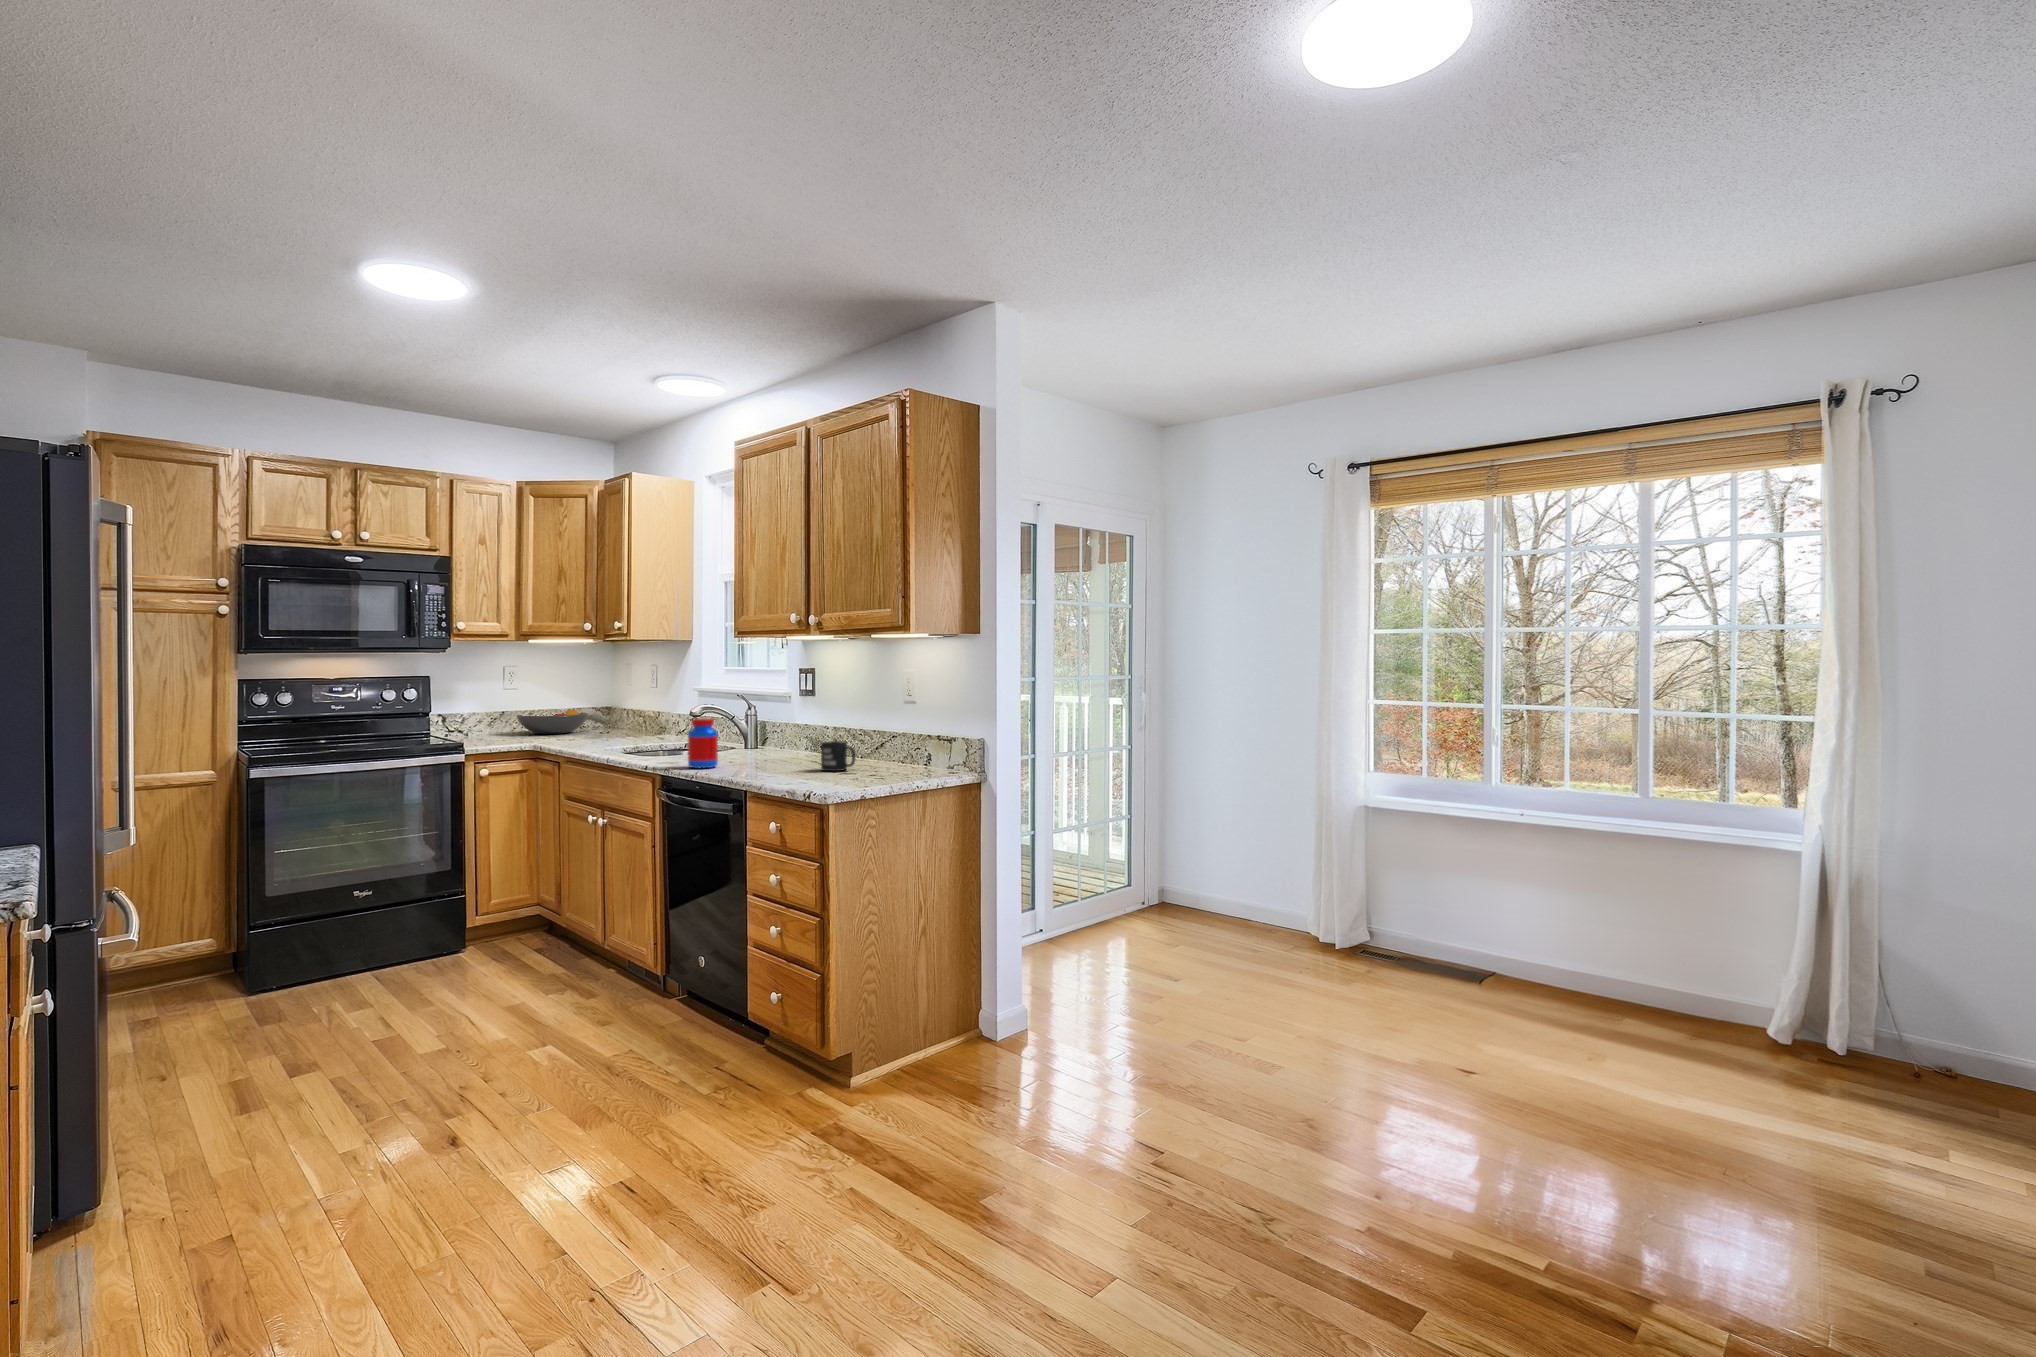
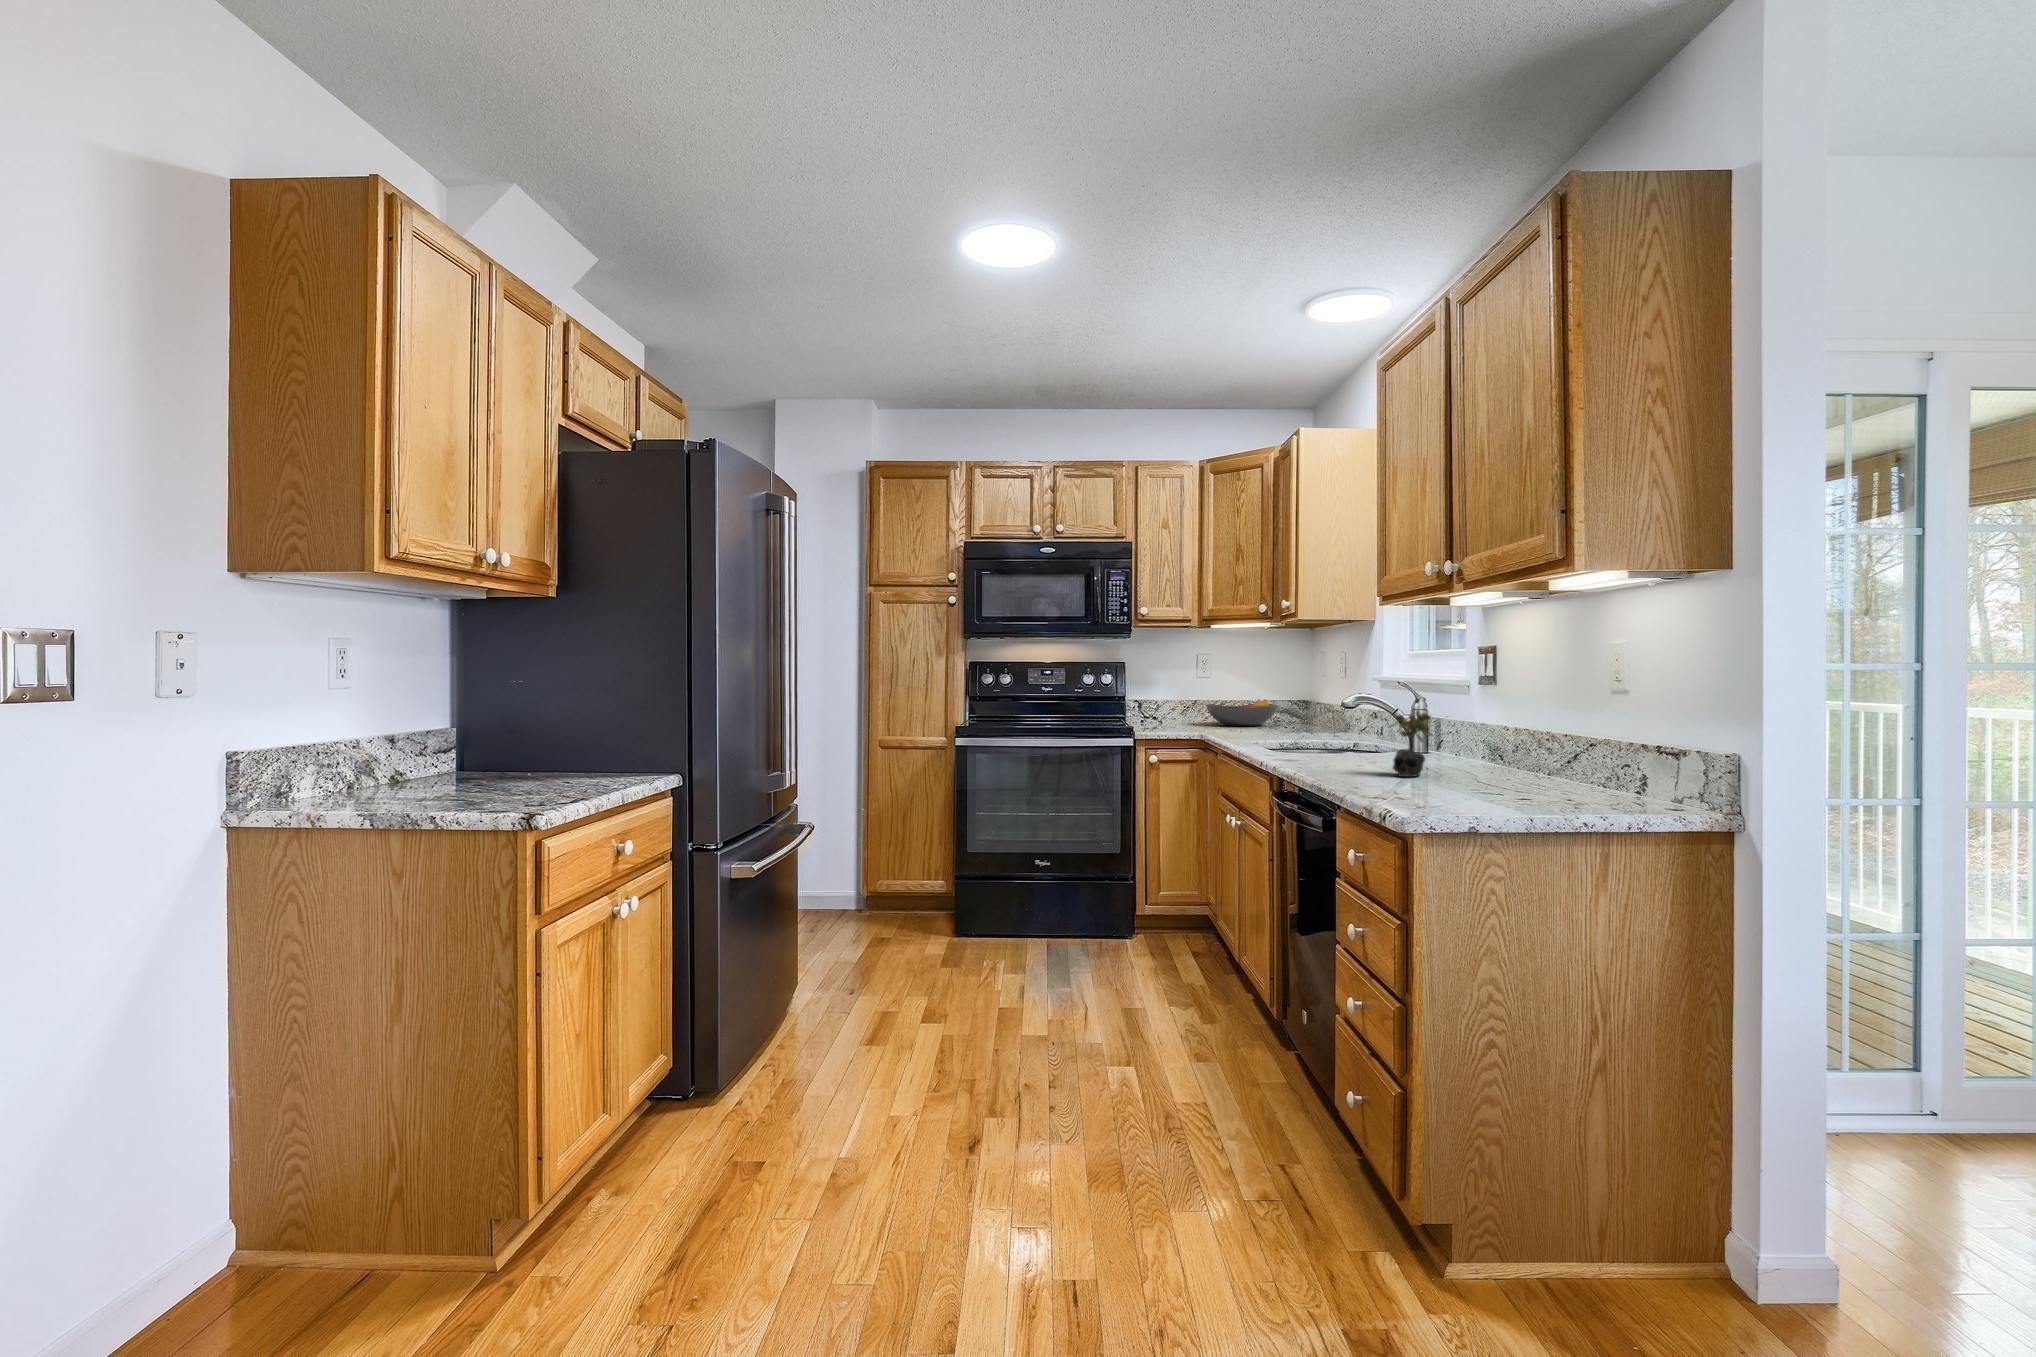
jar: present [688,718,718,768] -> none [1302,707,1340,771]
succulent plant: none [757,718,790,768] -> present [1390,711,1432,777]
mug: present [821,741,856,771] -> none [1466,746,1517,789]

